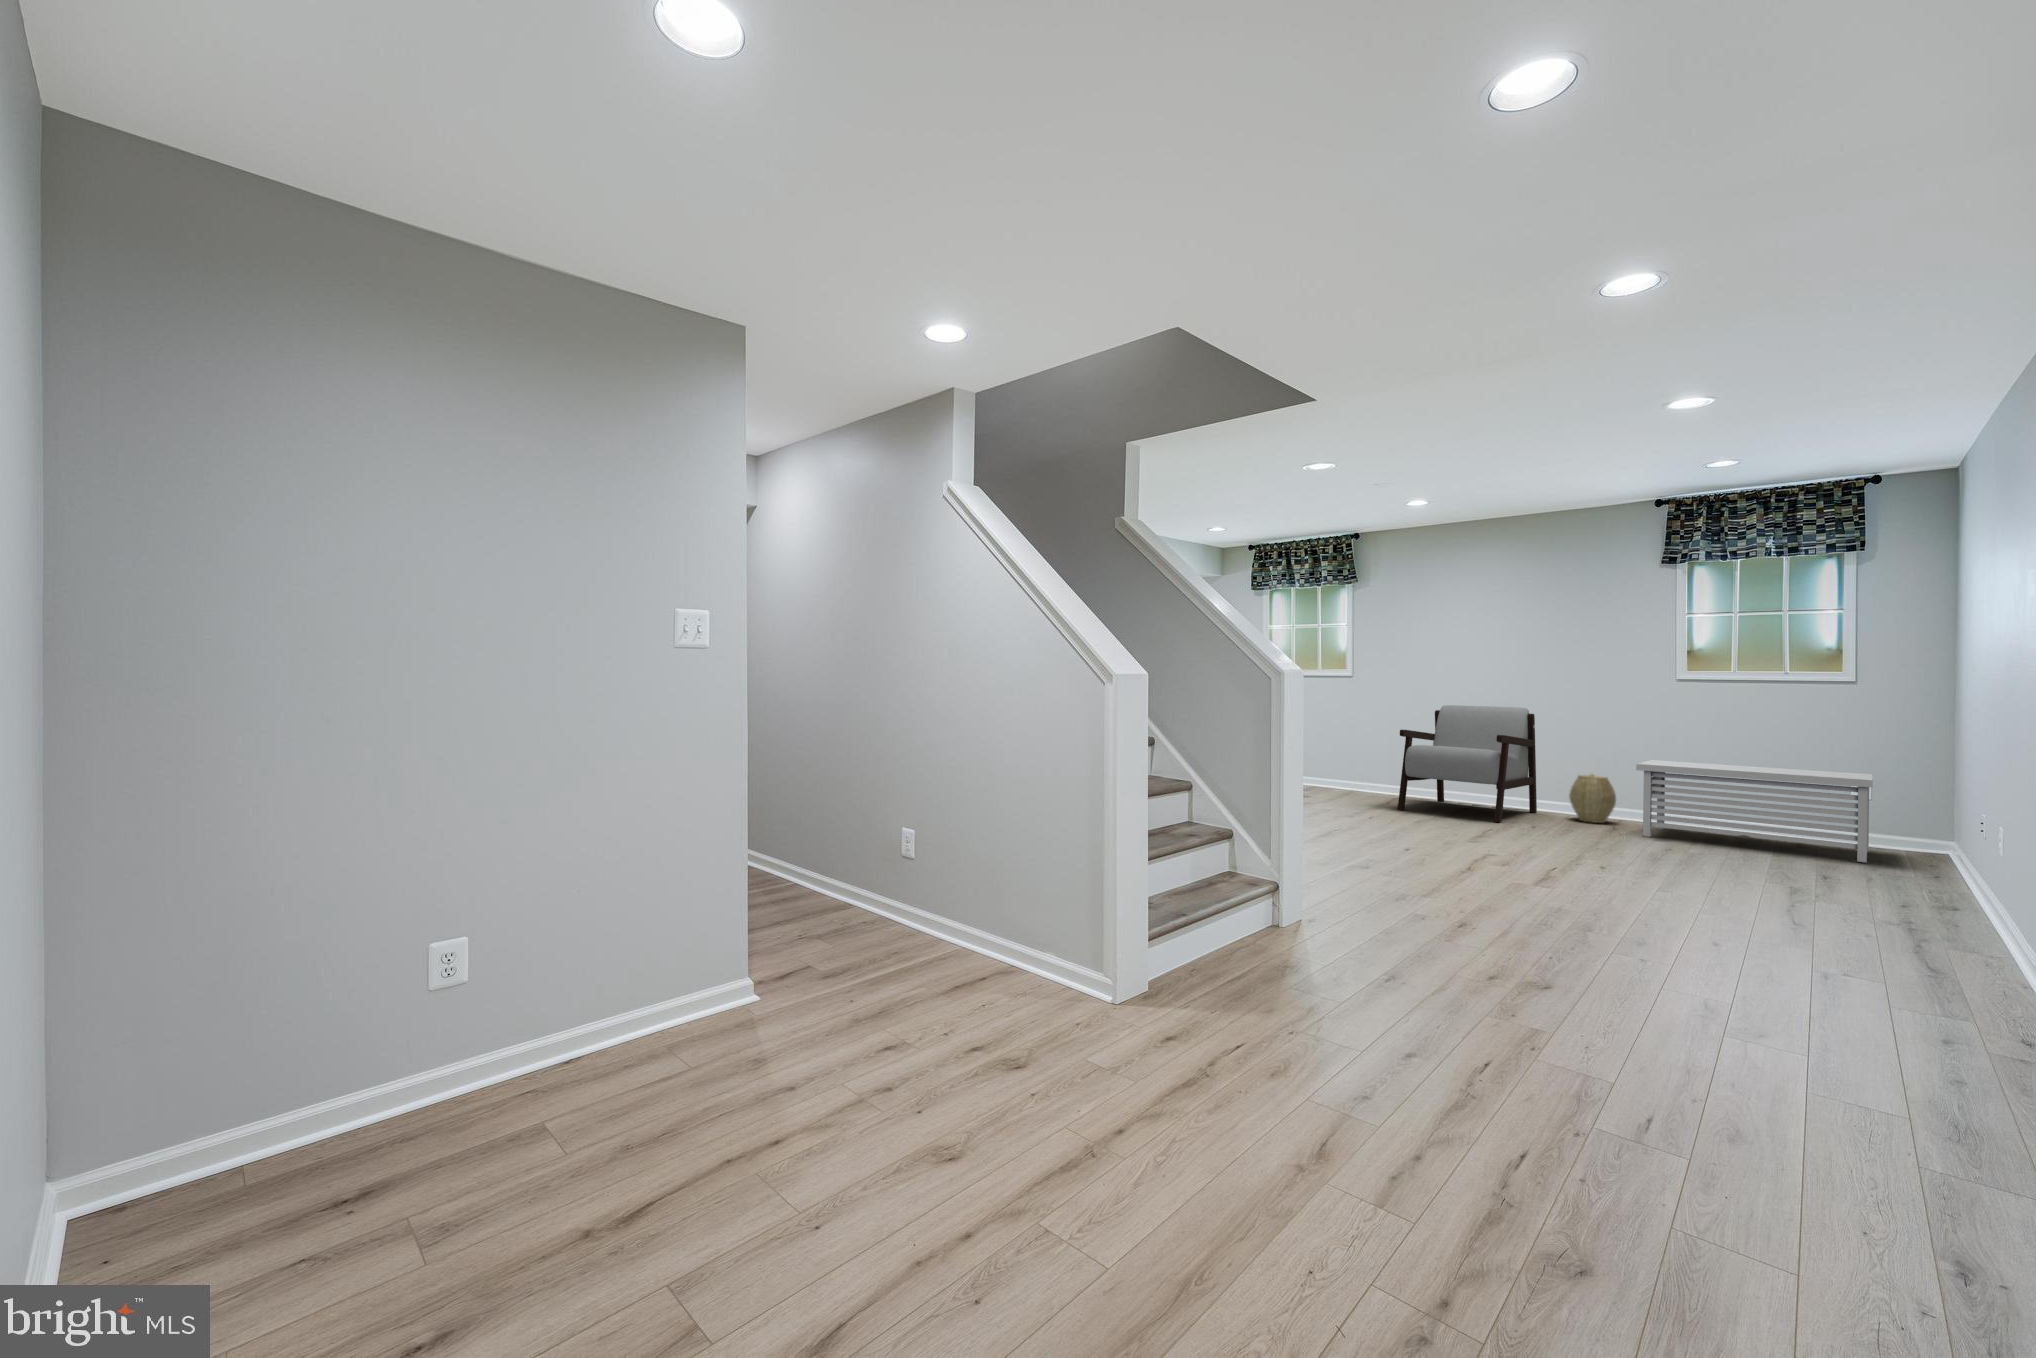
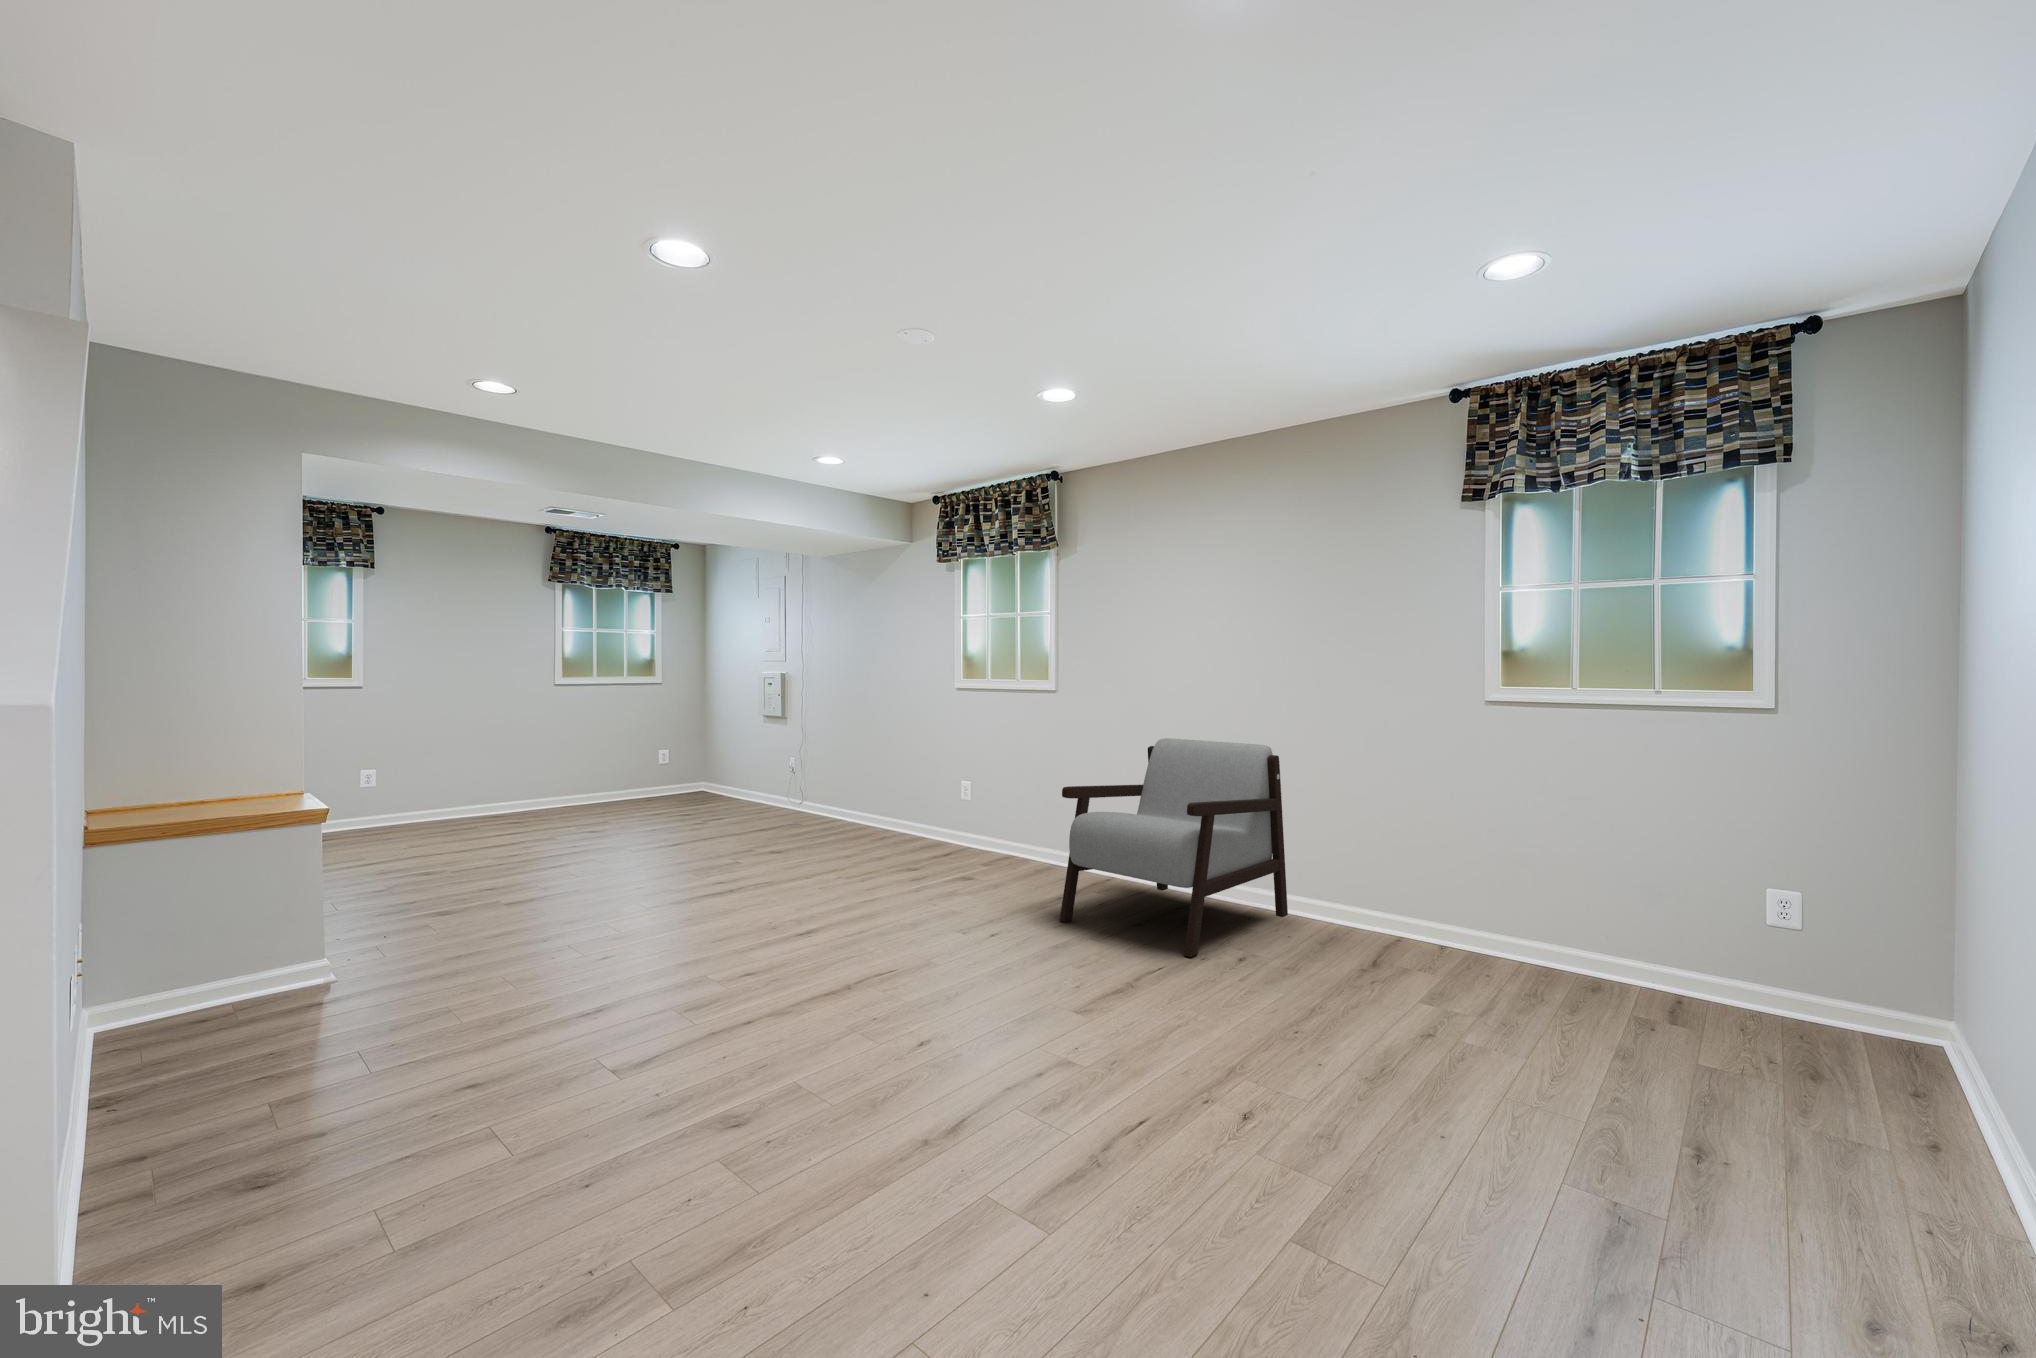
storage bench: present [1636,760,1873,862] -> none [1402,839,1811,1087]
woven basket: present [1569,774,1616,823] -> none [1325,860,1394,946]

